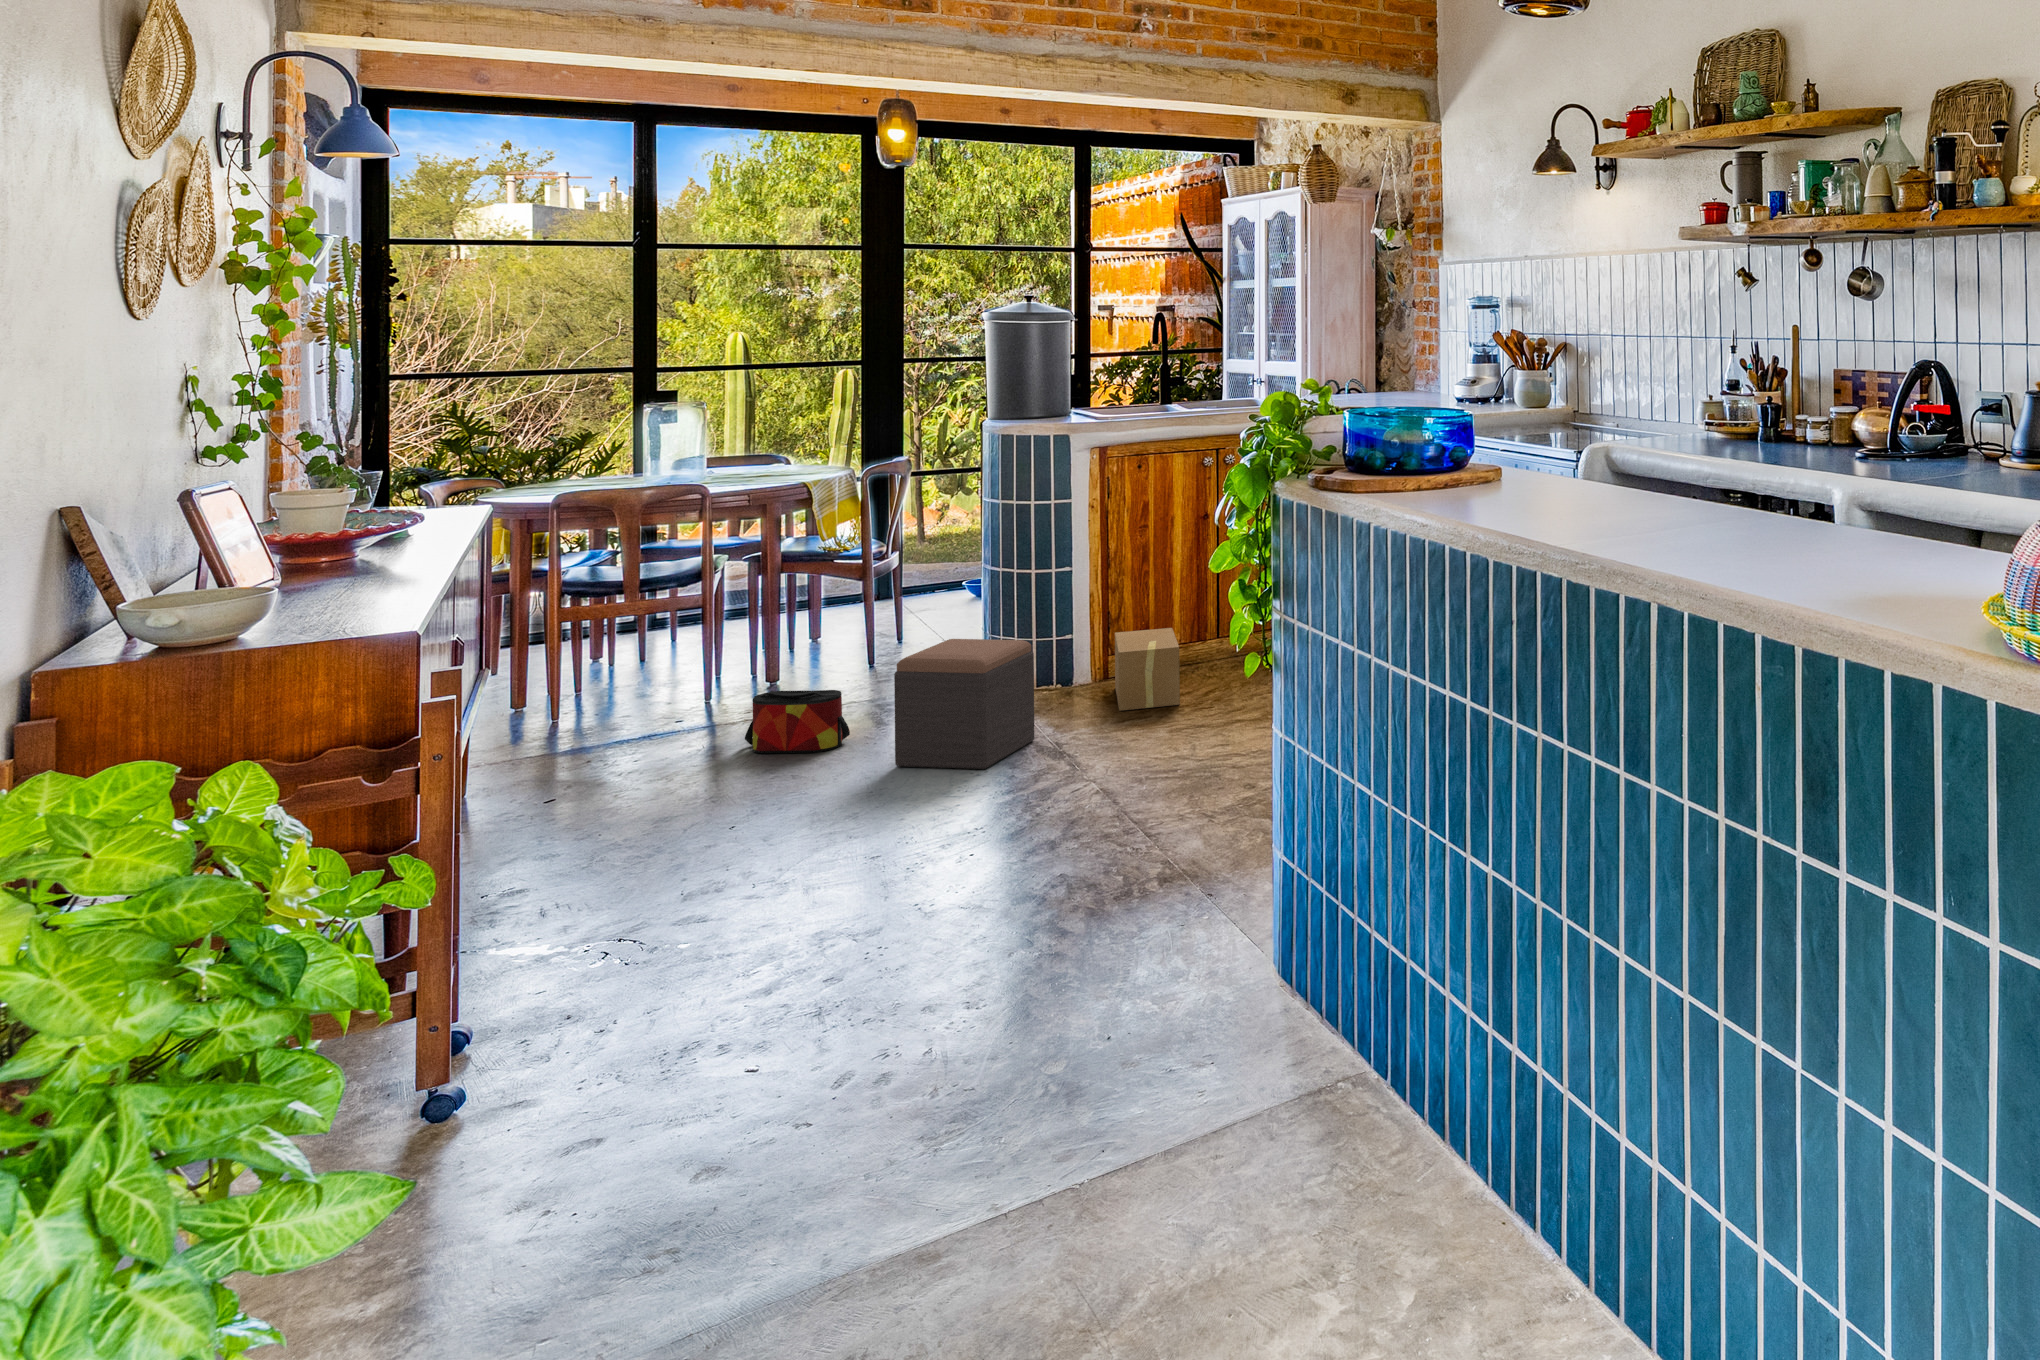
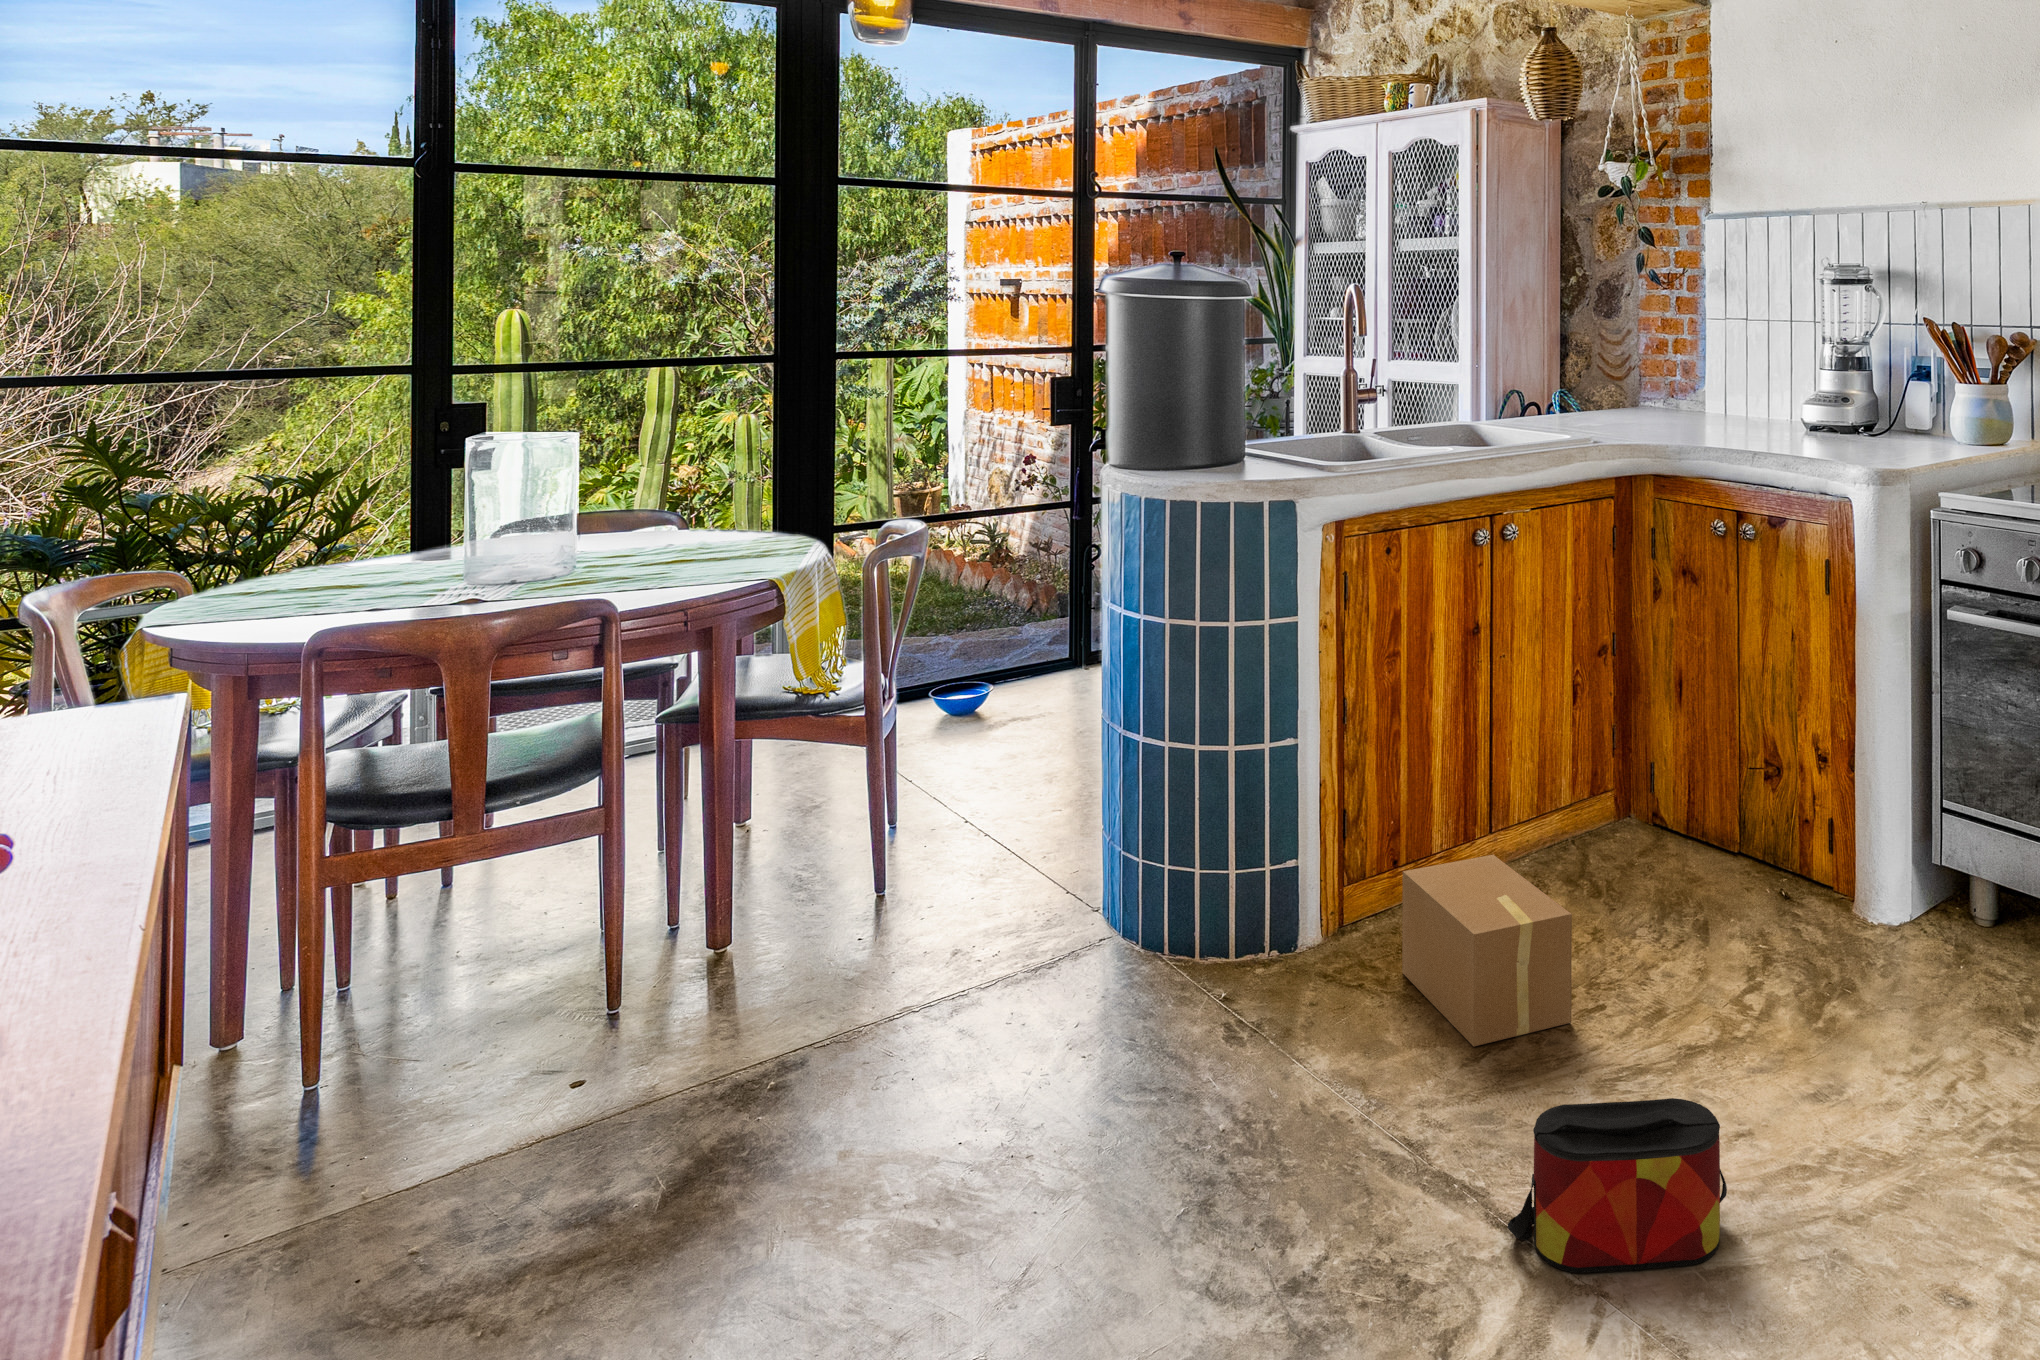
footstool: present [894,639,1034,769] -> none [1151,950,1385,1277]
bag: present [745,690,850,753] -> present [1507,1098,1727,1273]

